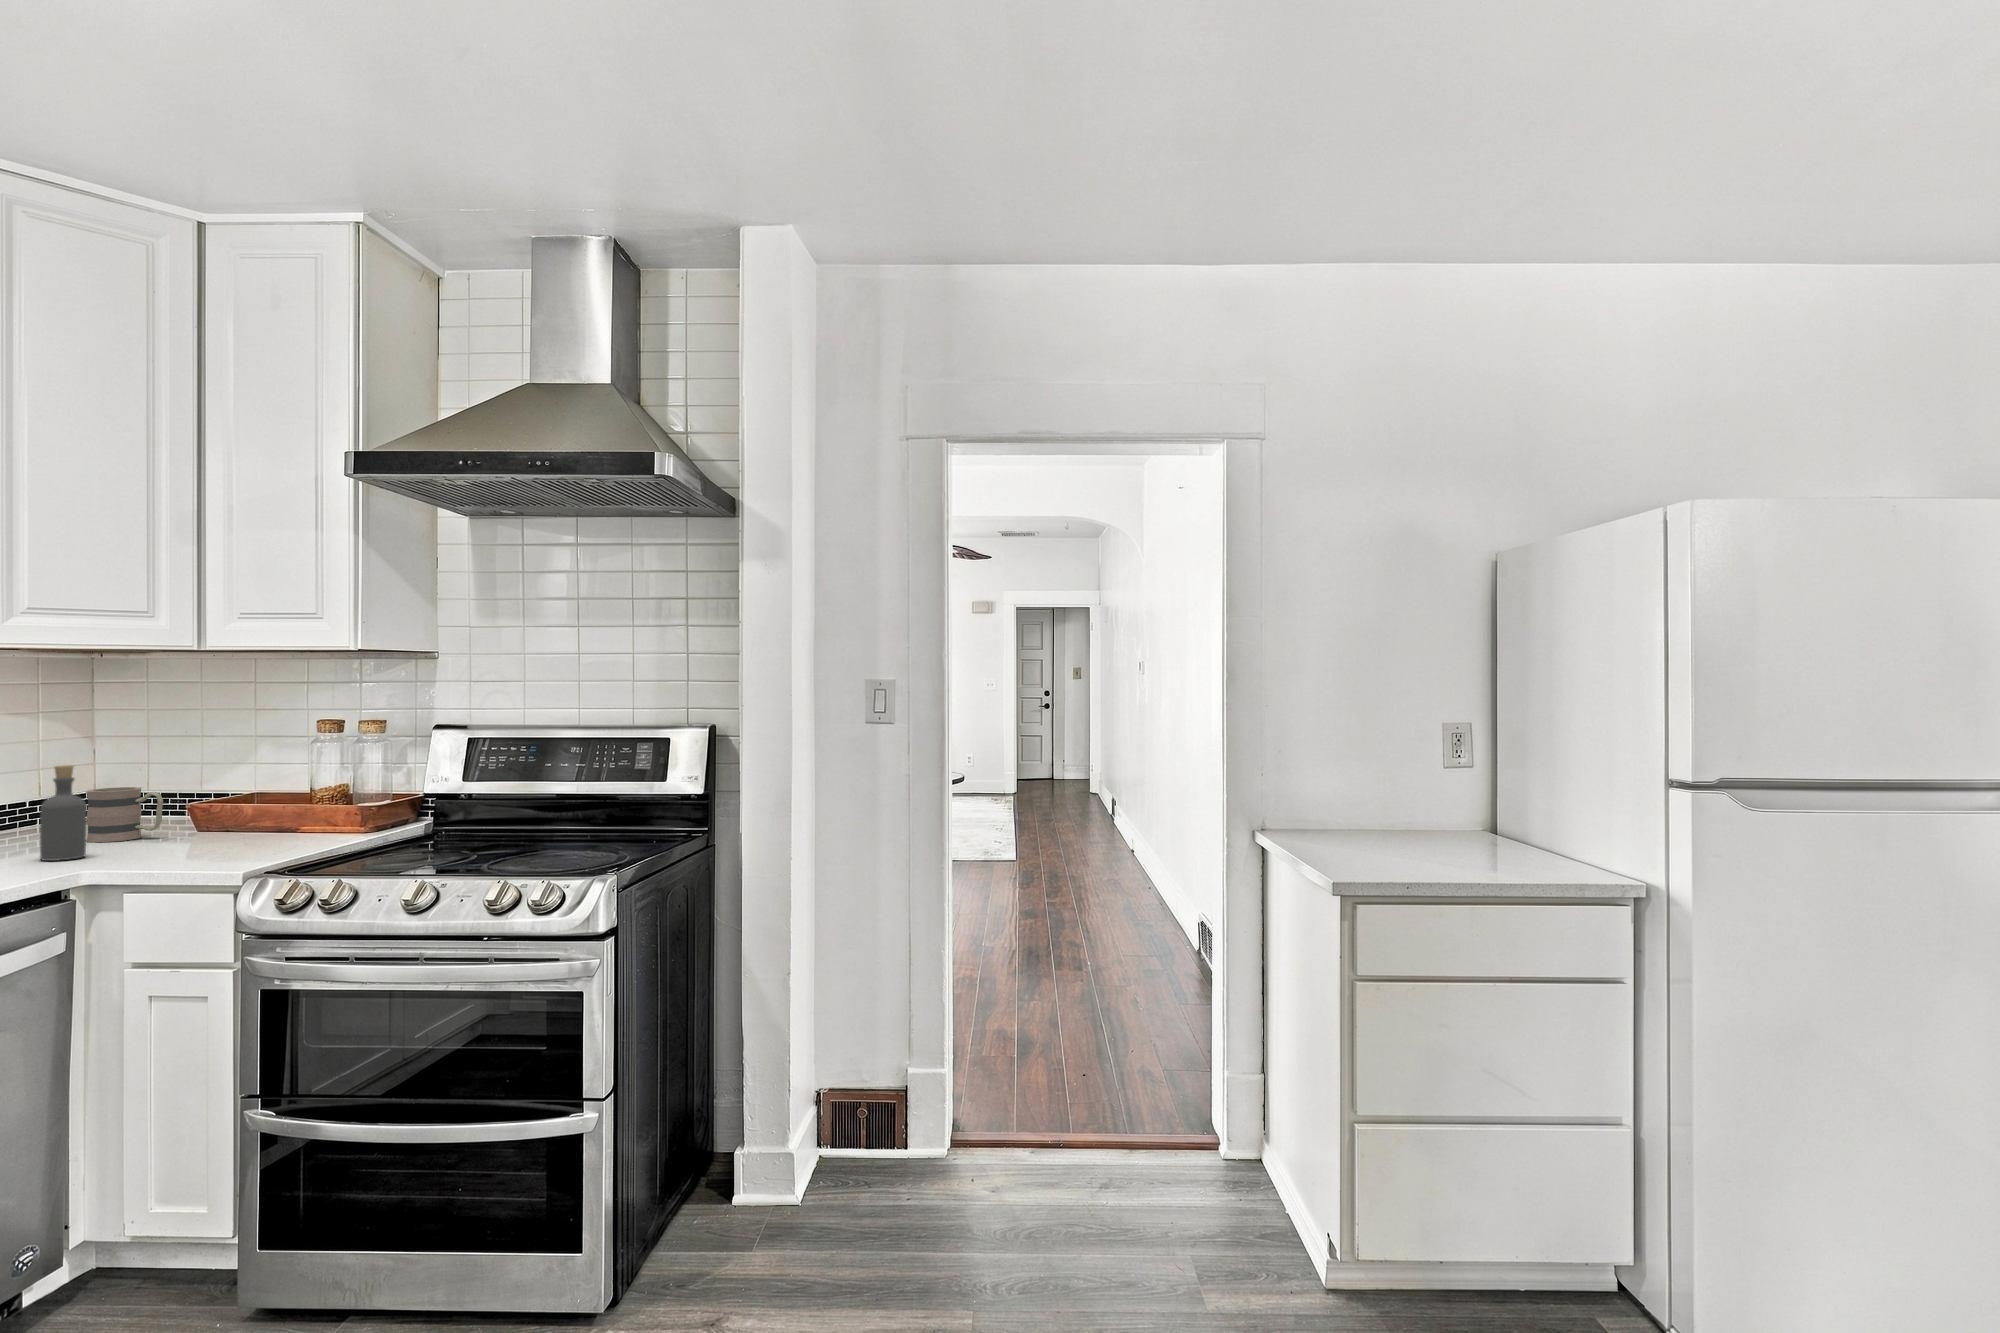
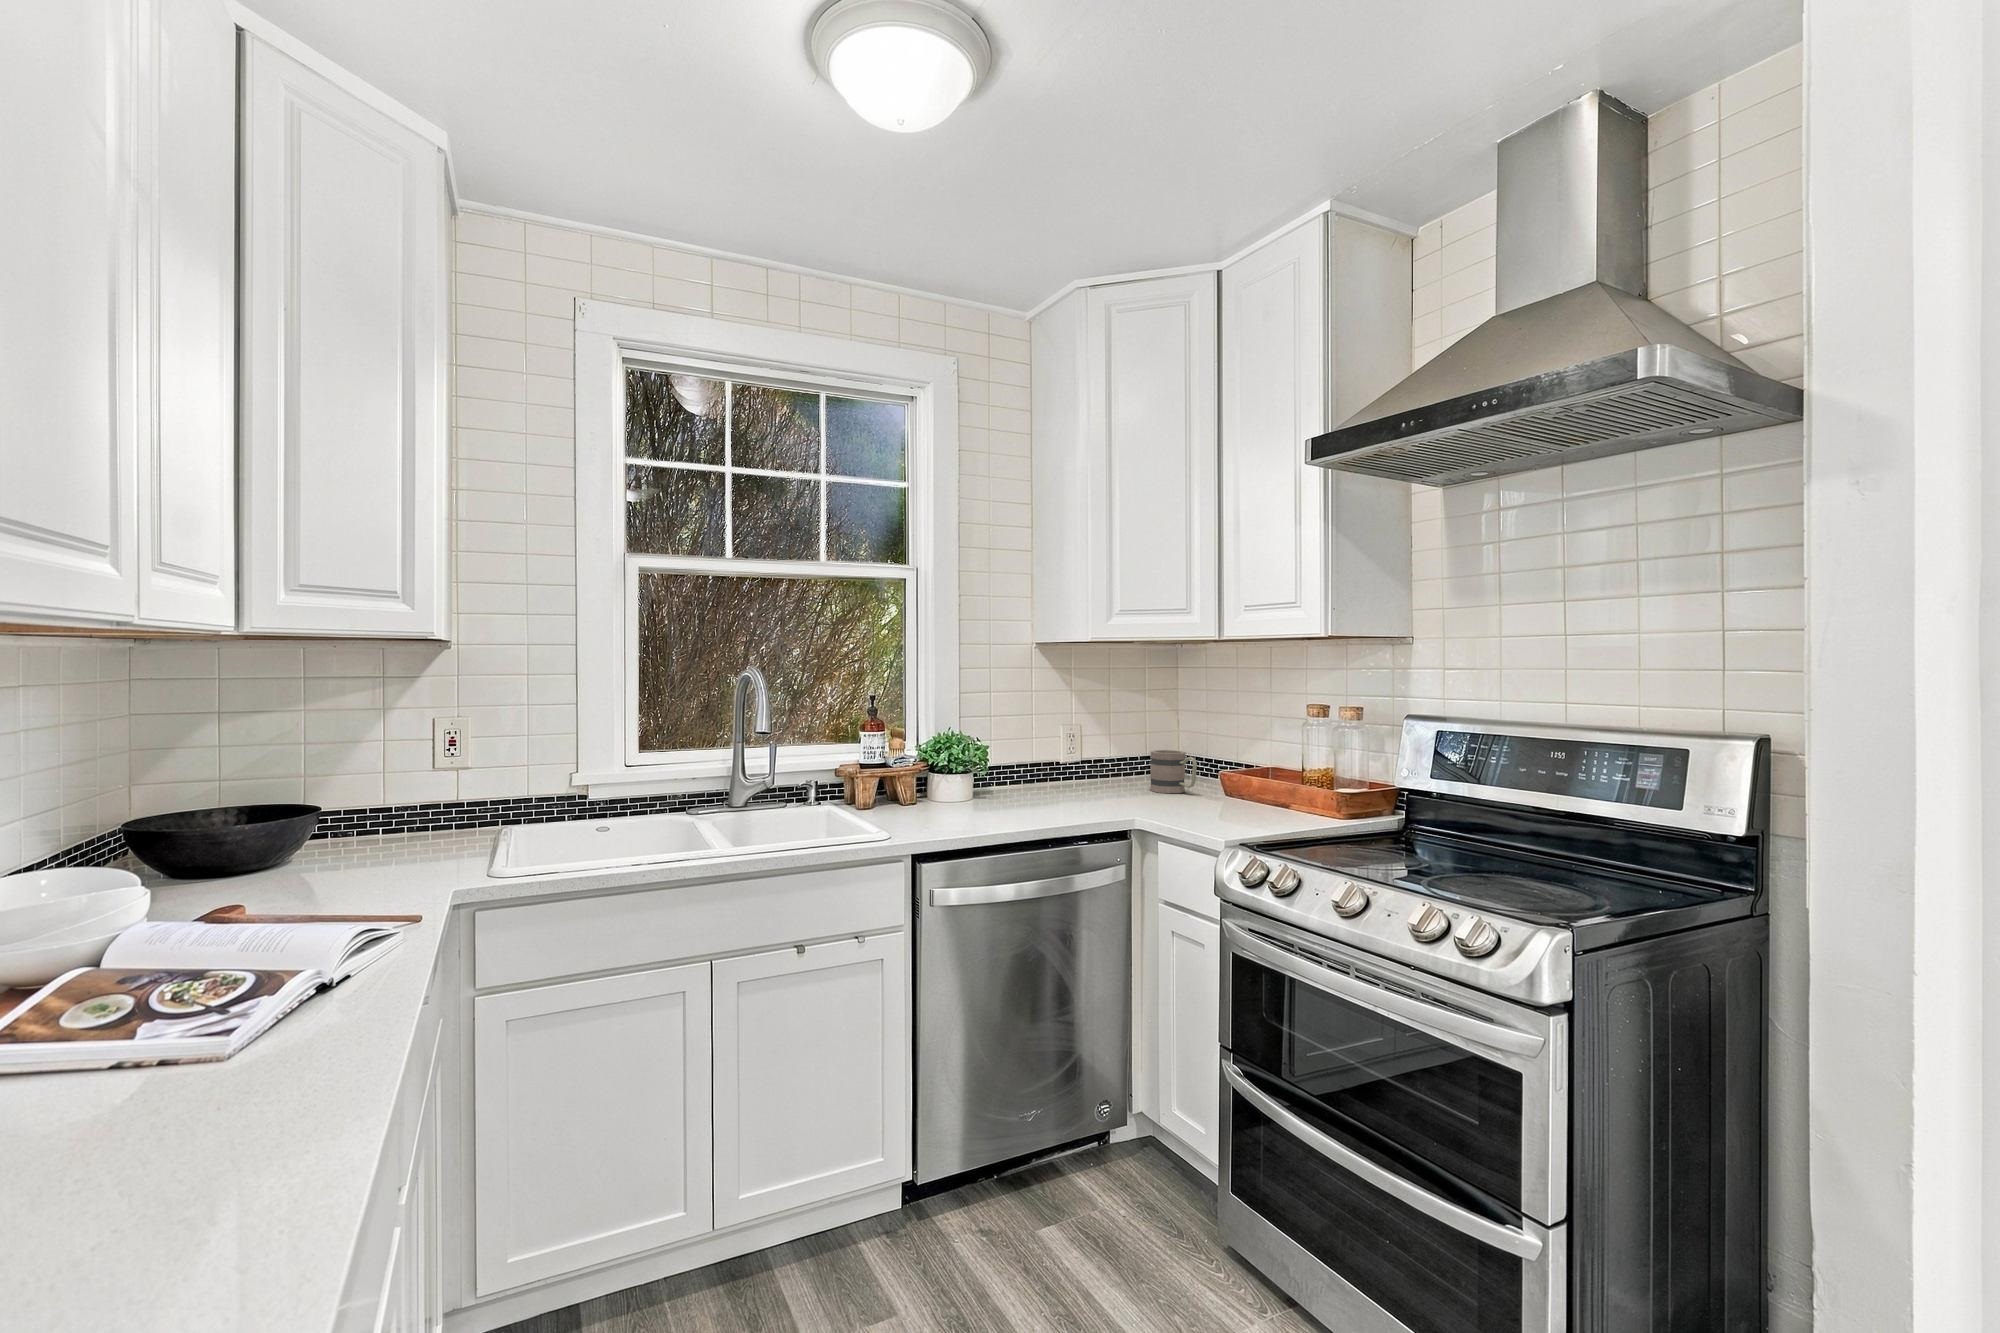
bottle: present [40,765,86,861] -> none [1109,731,1137,805]

